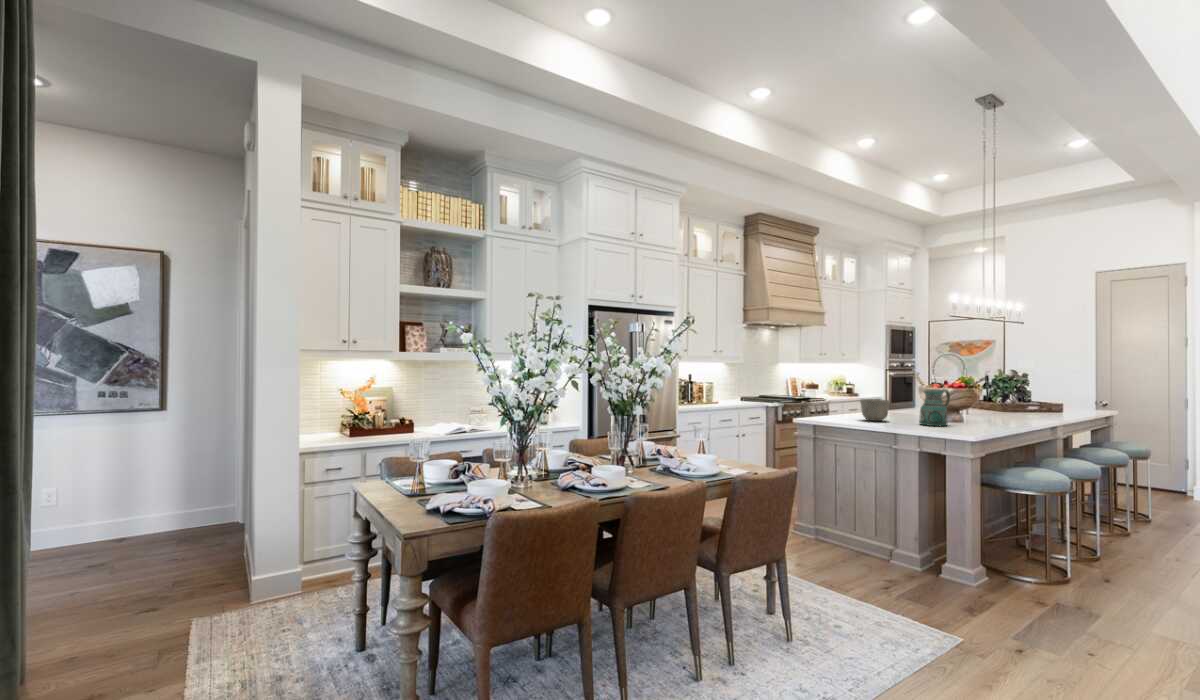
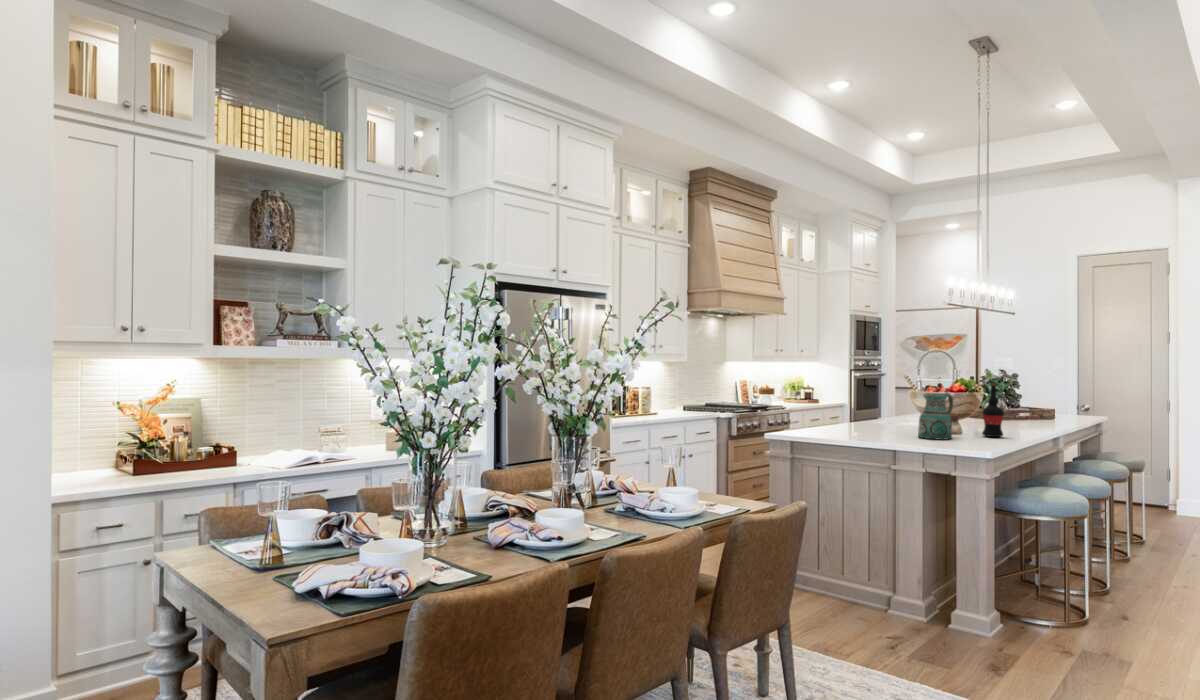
wine bottle: none [976,382,994,425] -> present [982,383,1004,437]
ceramic bowl: present [860,399,890,421] -> none [845,407,882,434]

